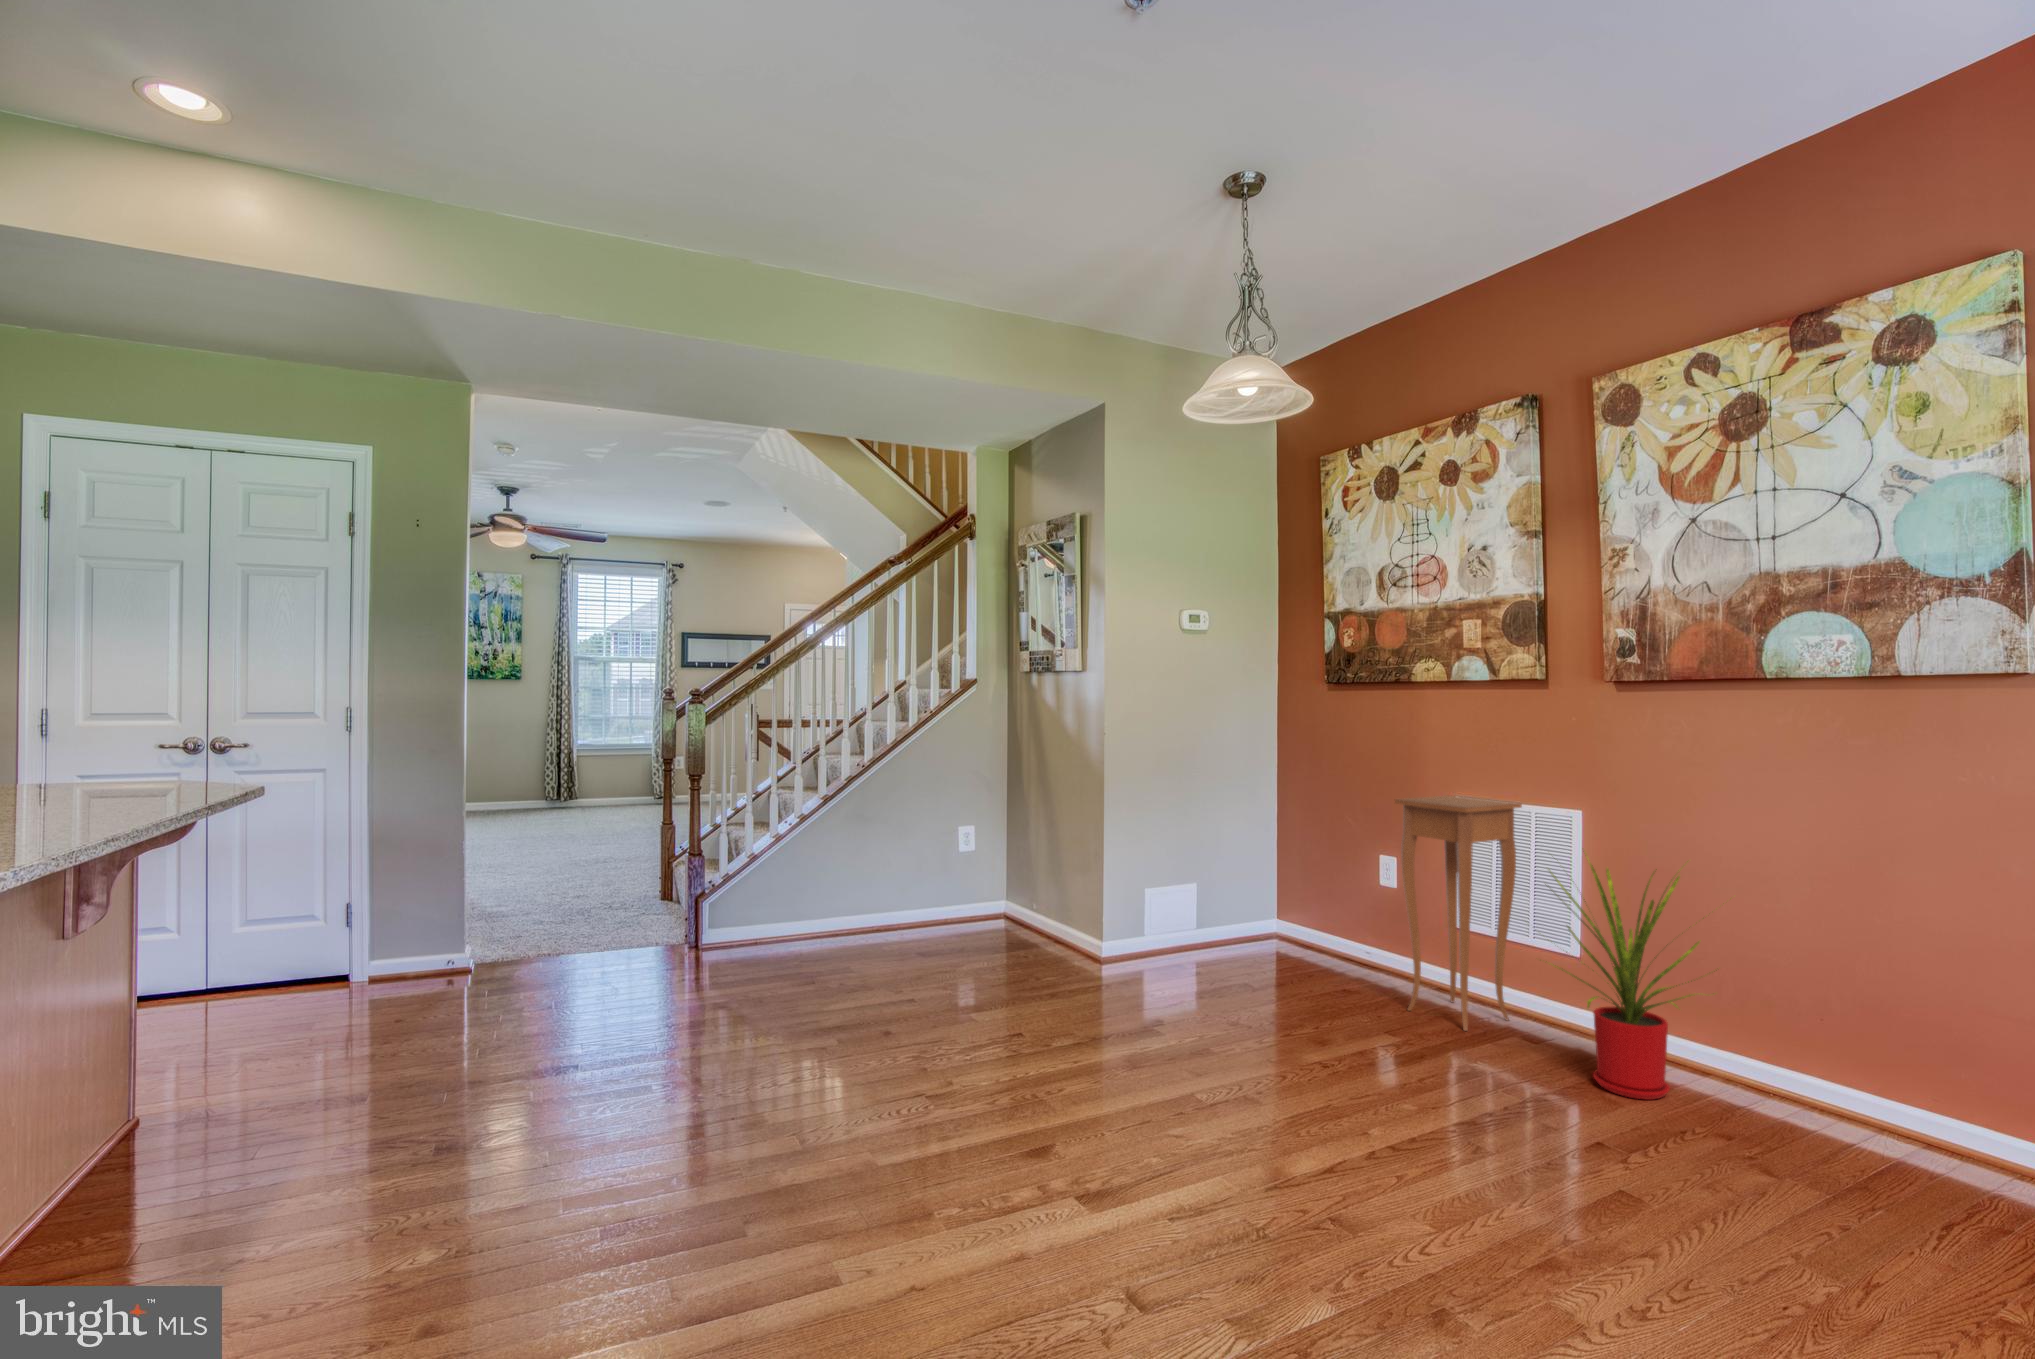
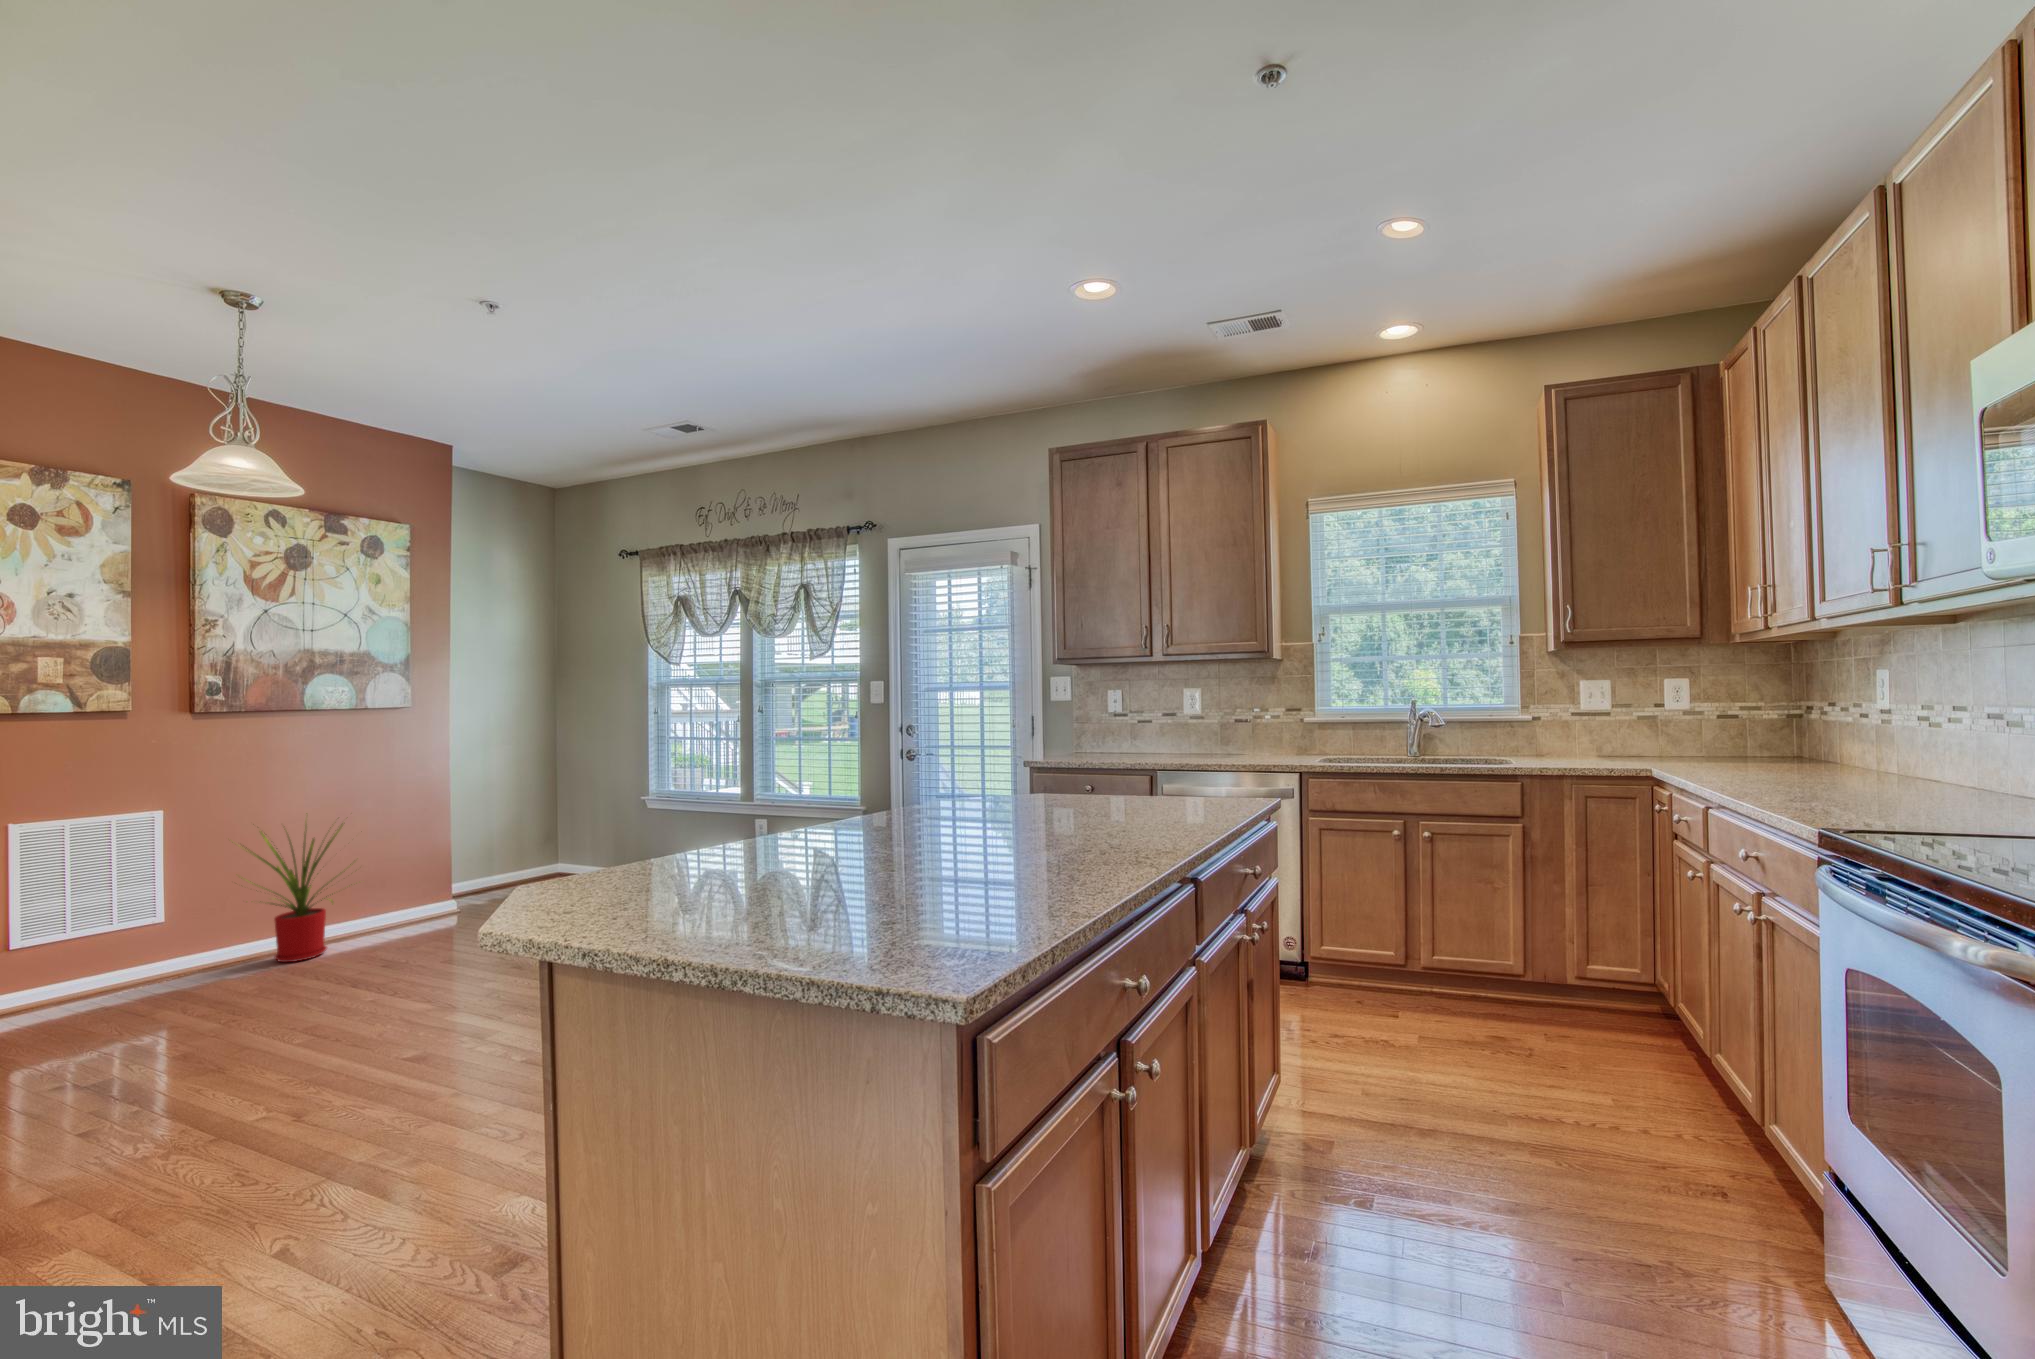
side table: present [1395,795,1522,1031] -> none [22,815,176,1027]

